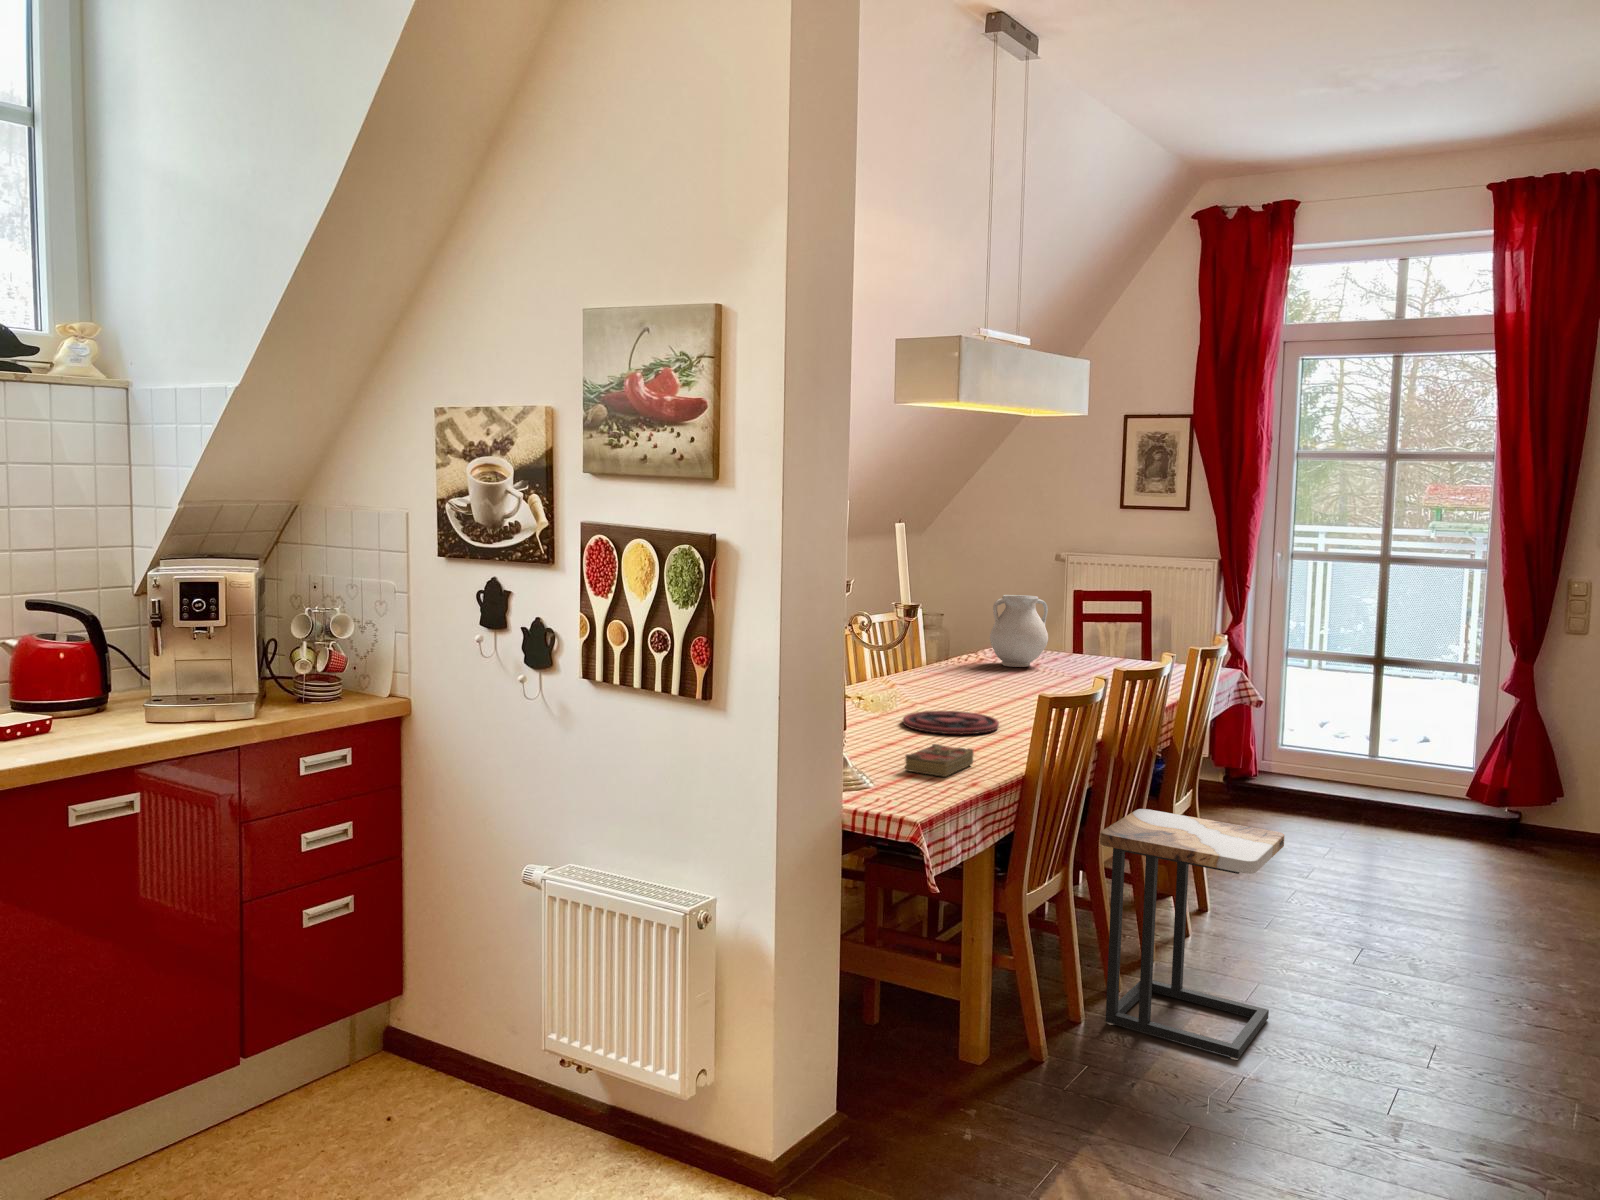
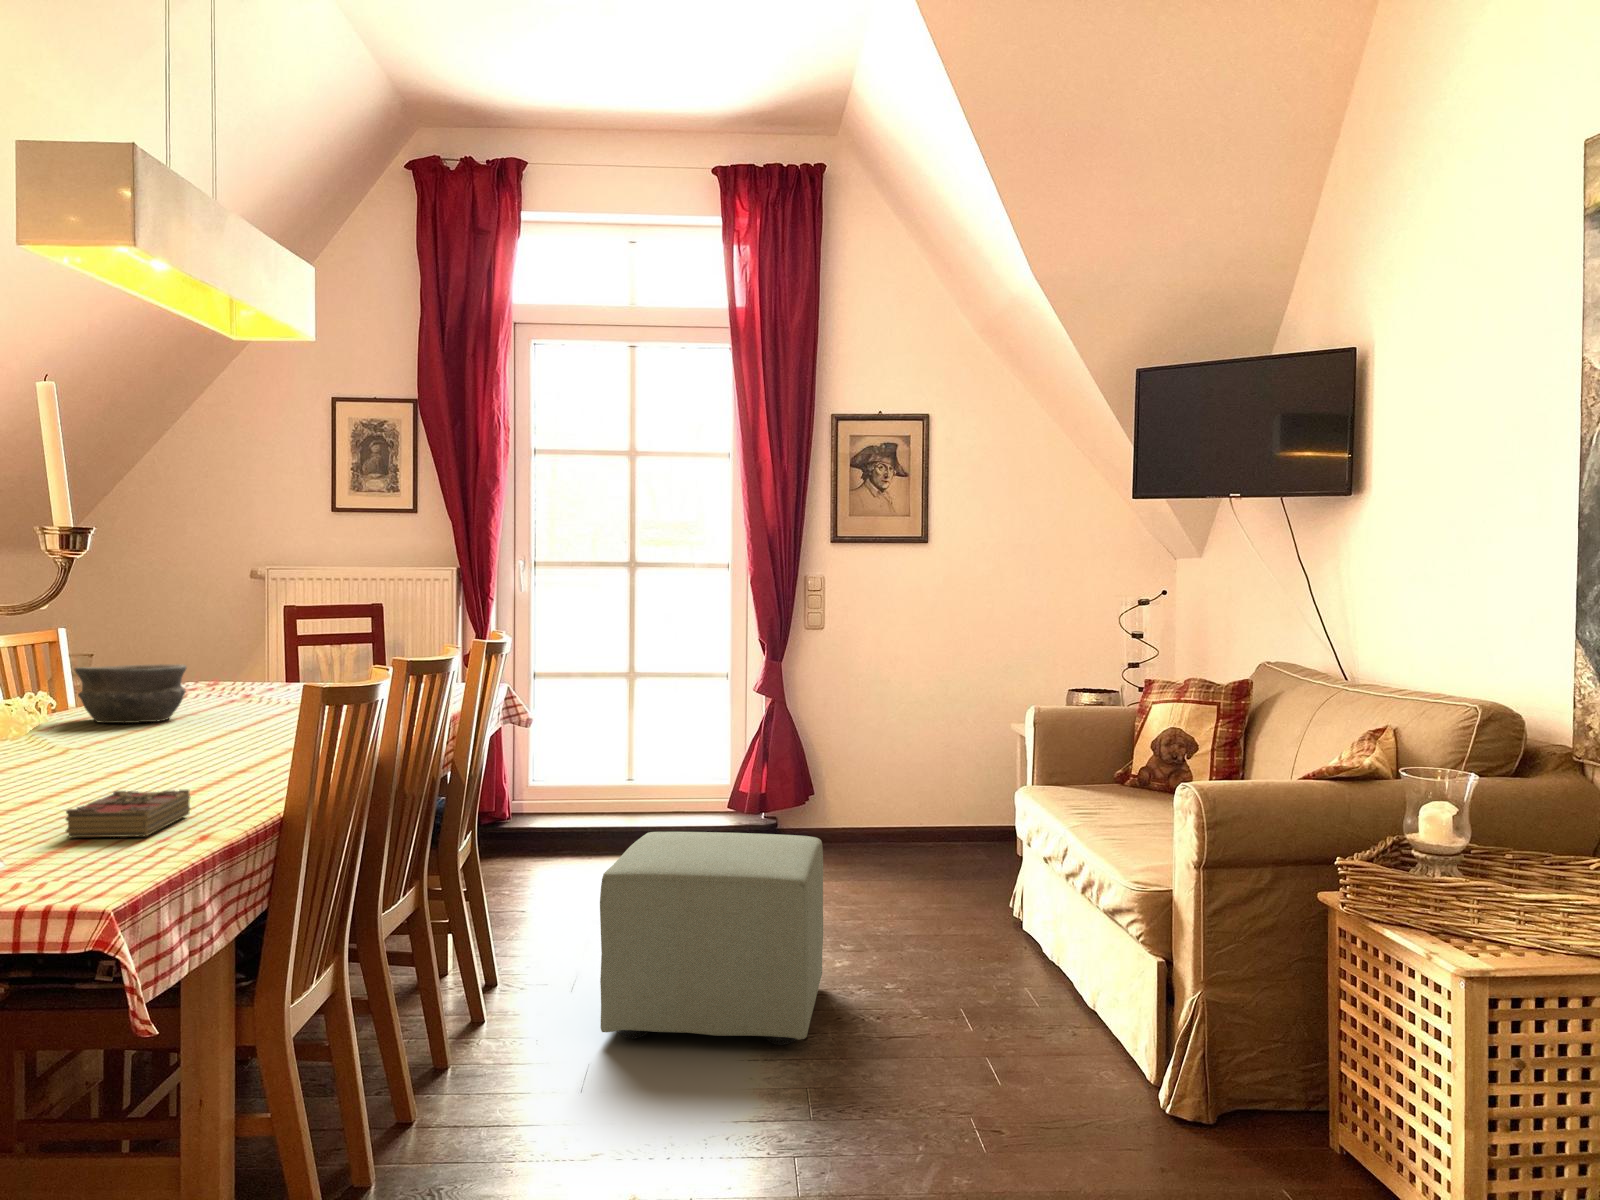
vase: present [990,595,1048,667] -> none [172,604,259,703]
bowl: none [927,639,996,681] -> present [75,664,187,723]
plate: present [903,711,999,734] -> none [47,753,215,783]
side table: present [1100,809,1284,1060] -> none [391,854,626,1171]
ottoman: none [1271,814,1502,1015] -> present [600,832,823,1045]

